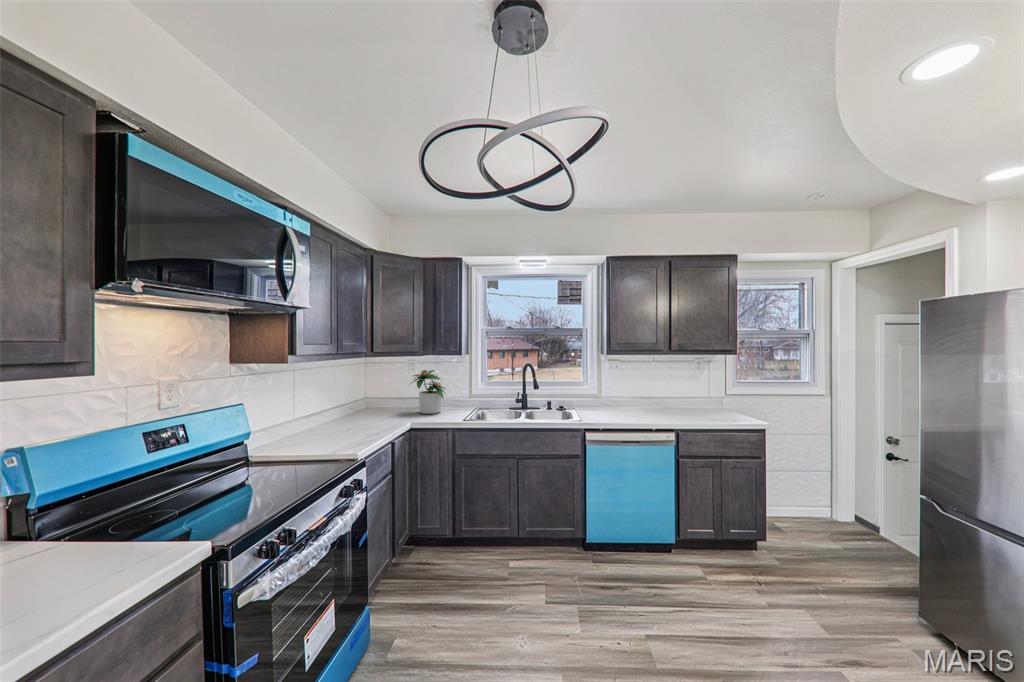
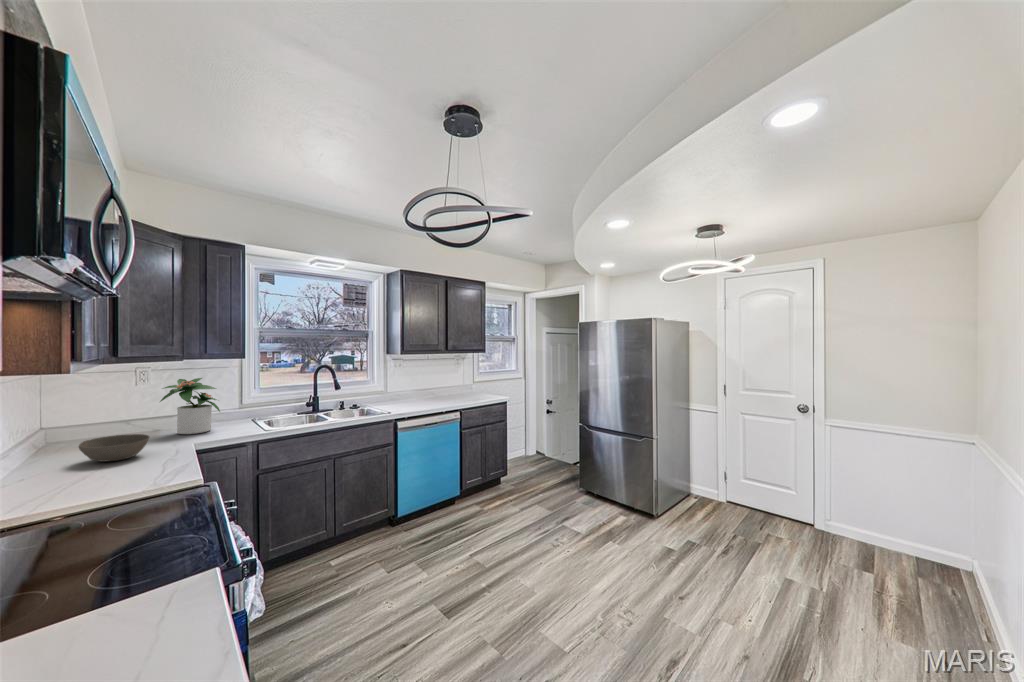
bowl: none [343,408,382,426] -> present [79,434,150,462]

